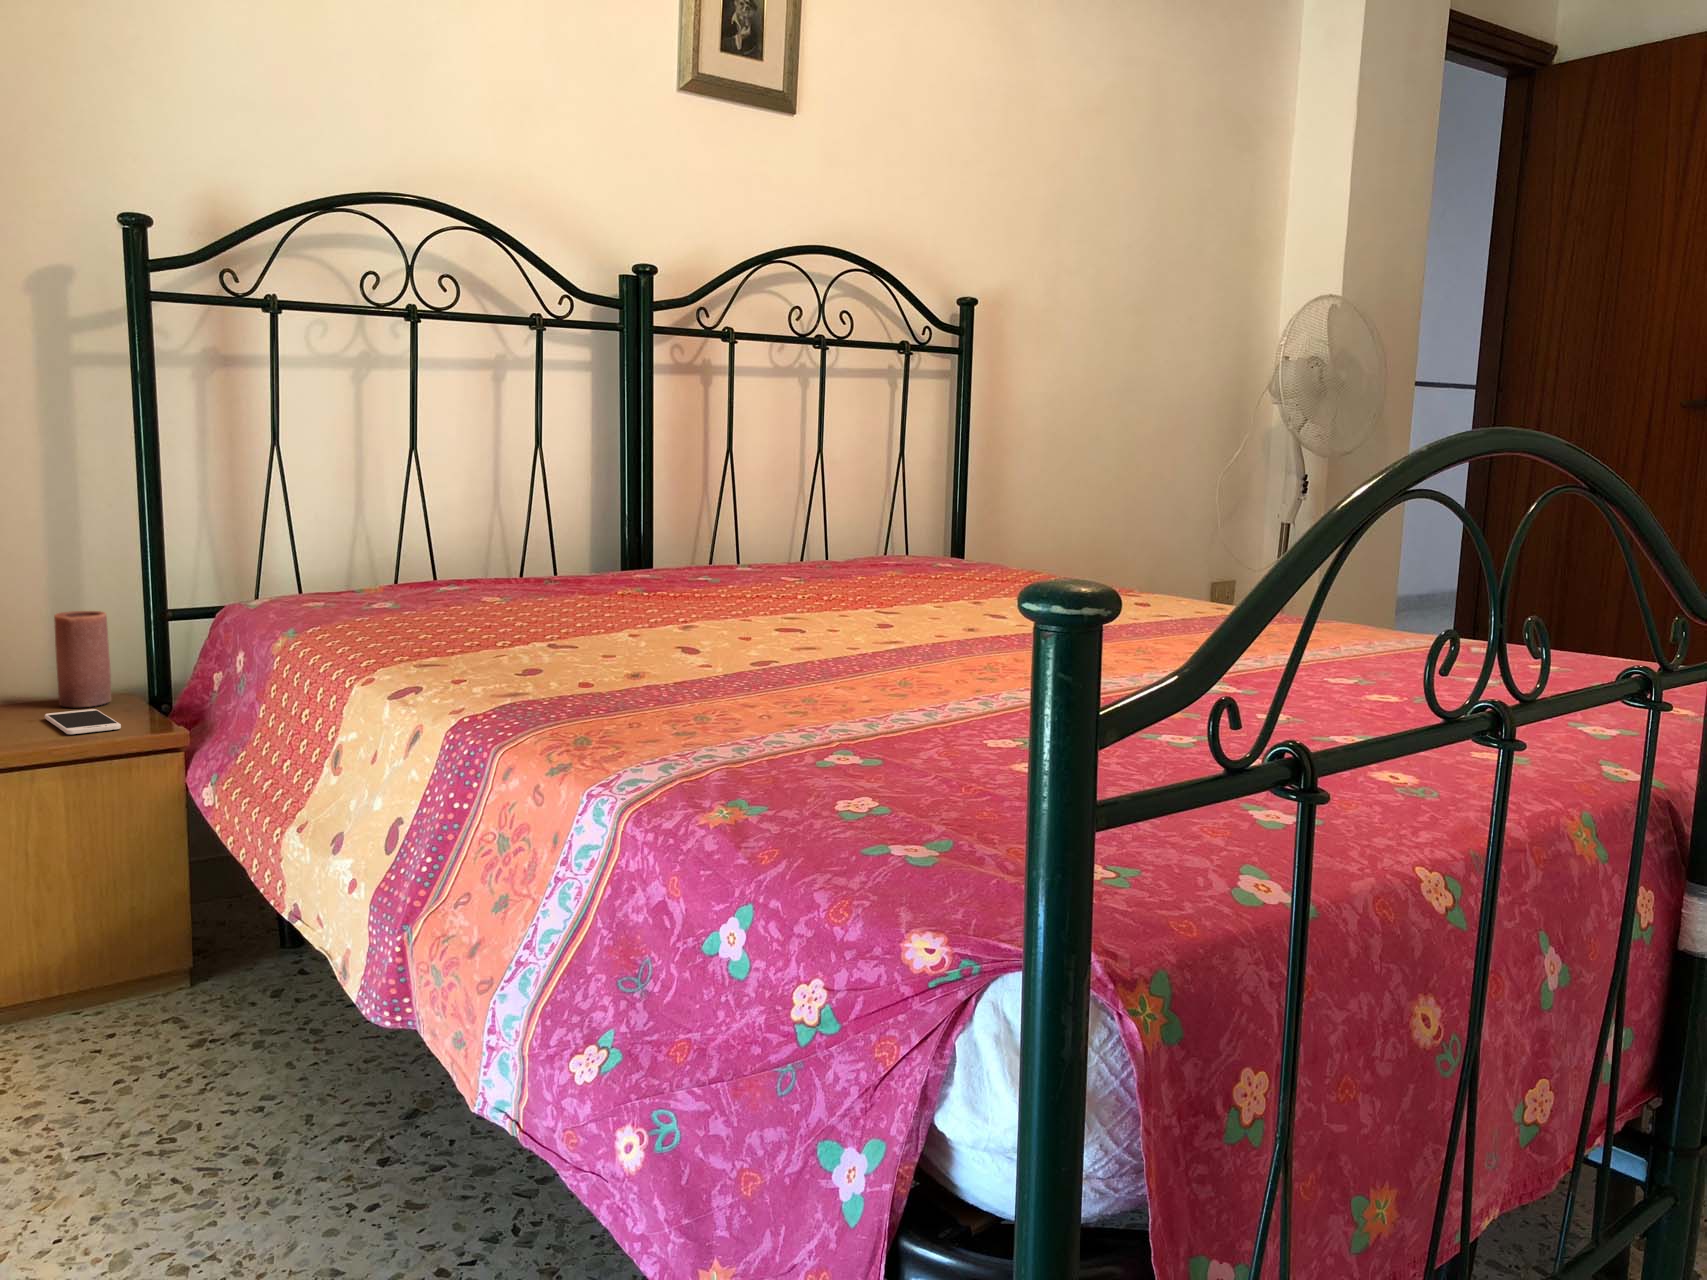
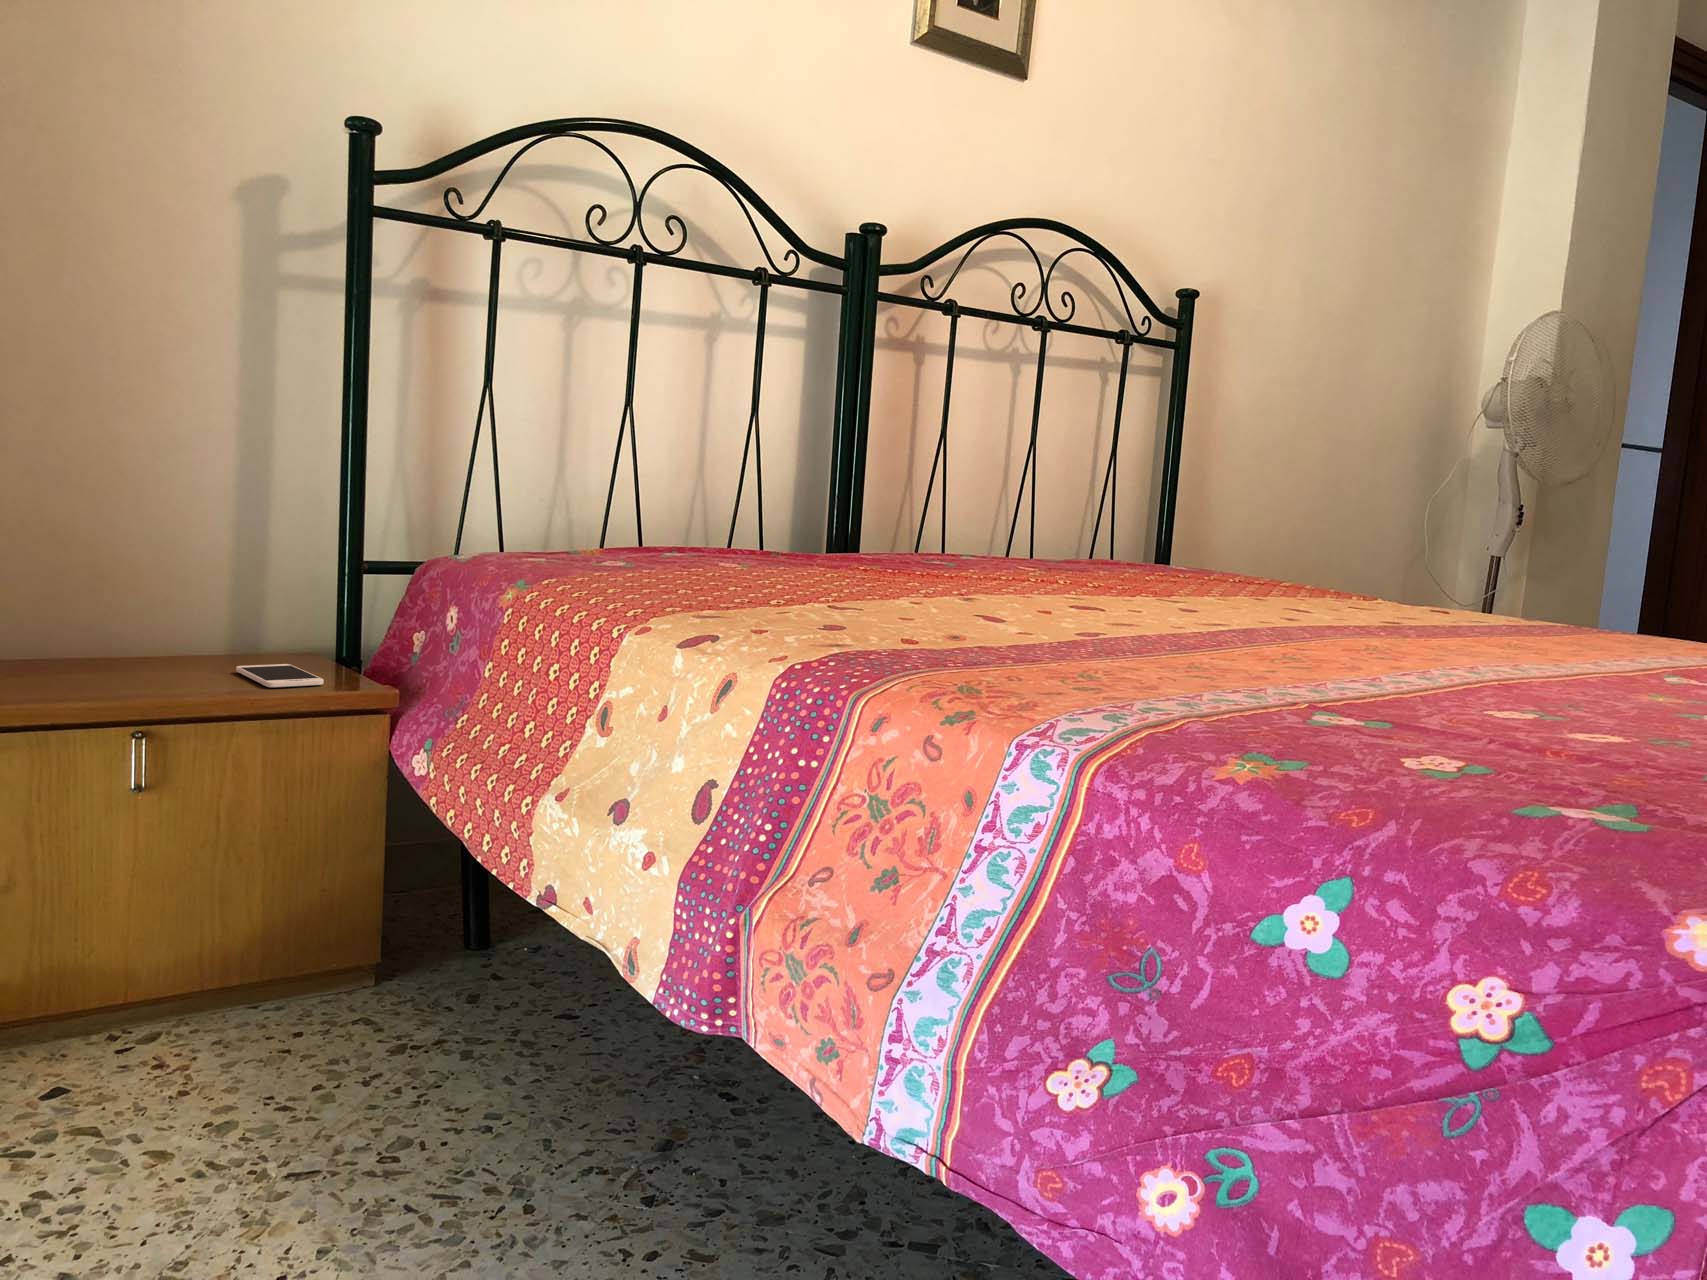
candle: present [54,611,111,708] -> none [245,555,301,663]

